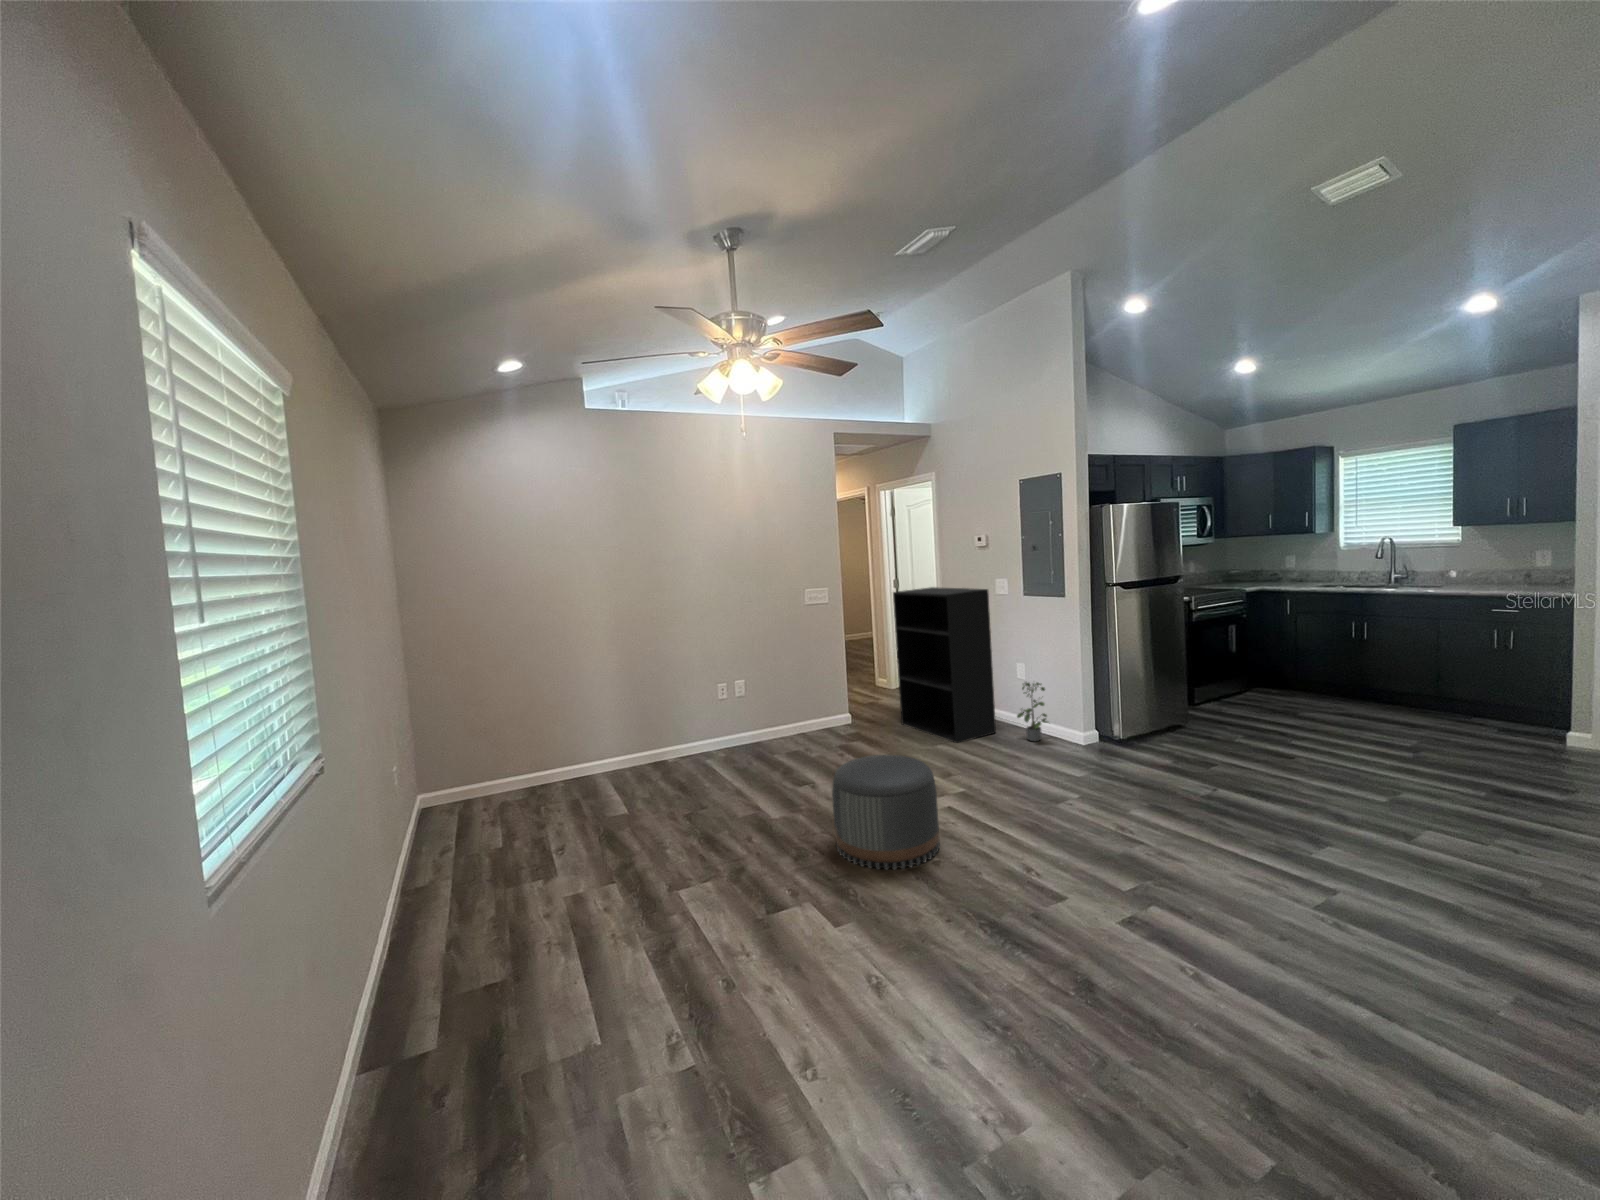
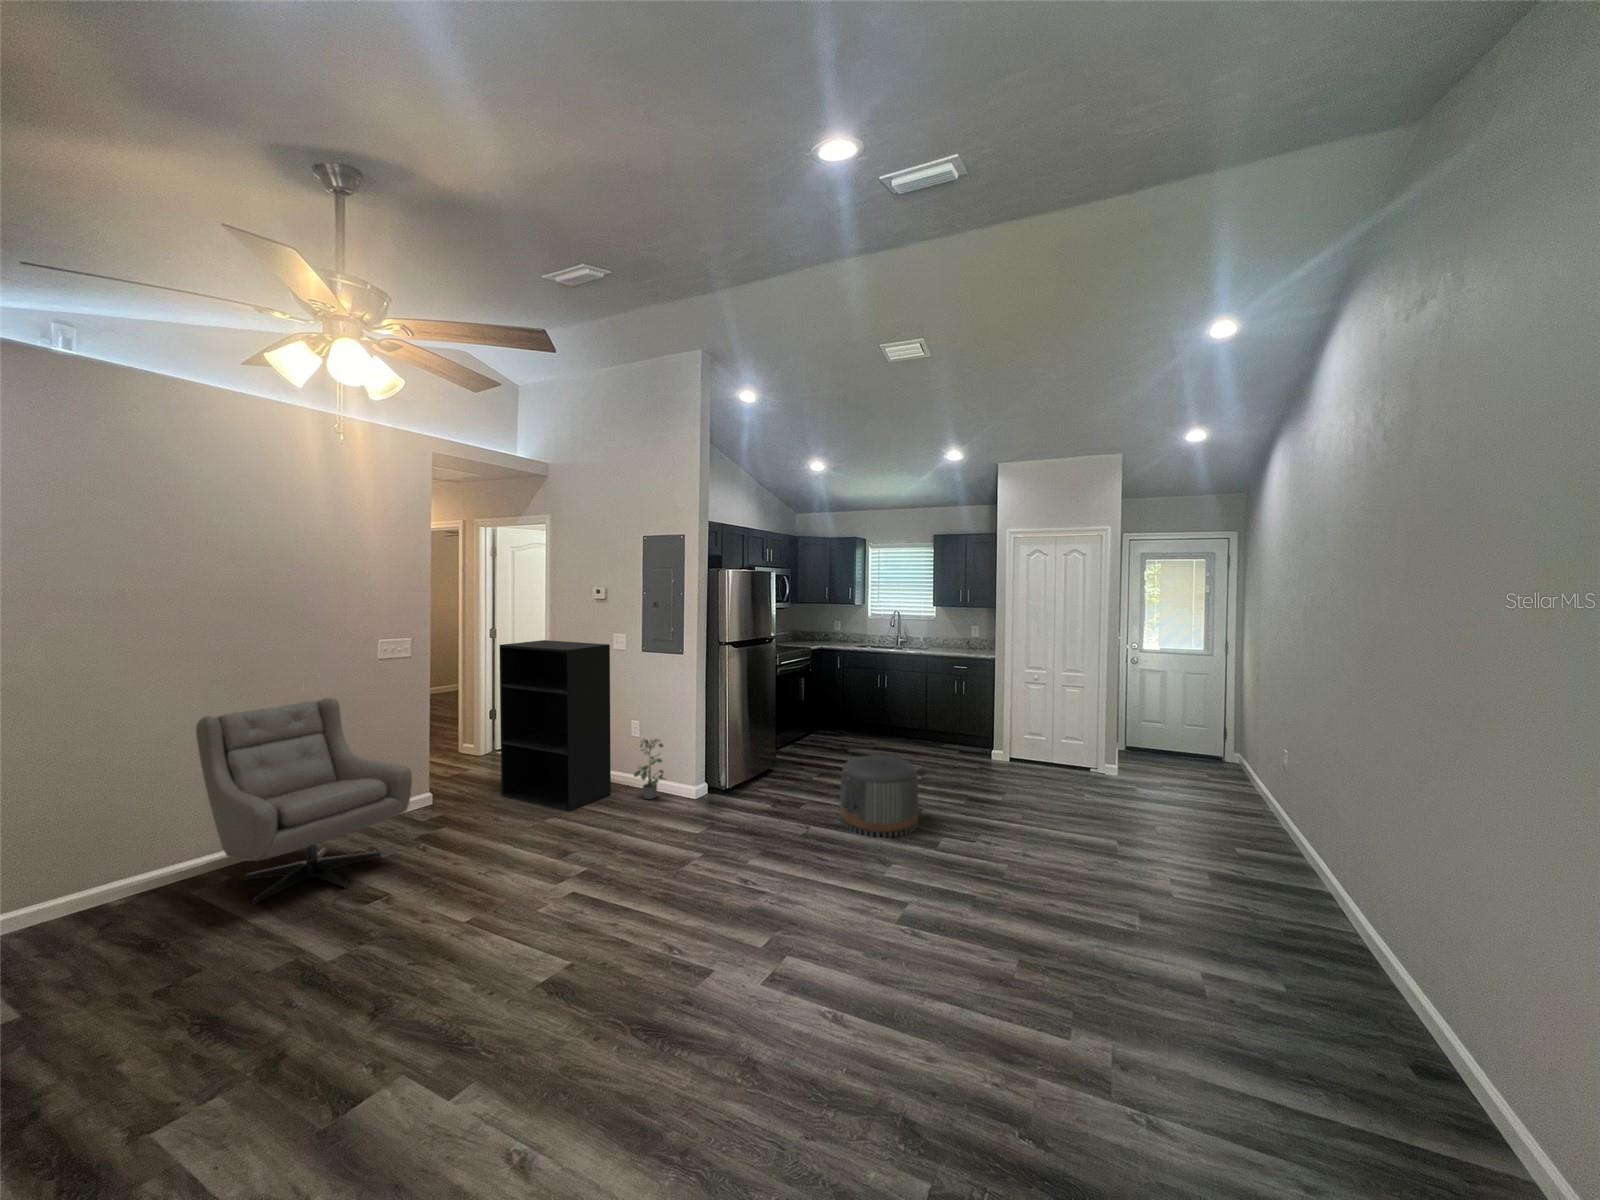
armchair: none [700,634,828,776] -> present [196,698,412,905]
pouf: present [832,755,940,870] -> present [840,755,918,837]

